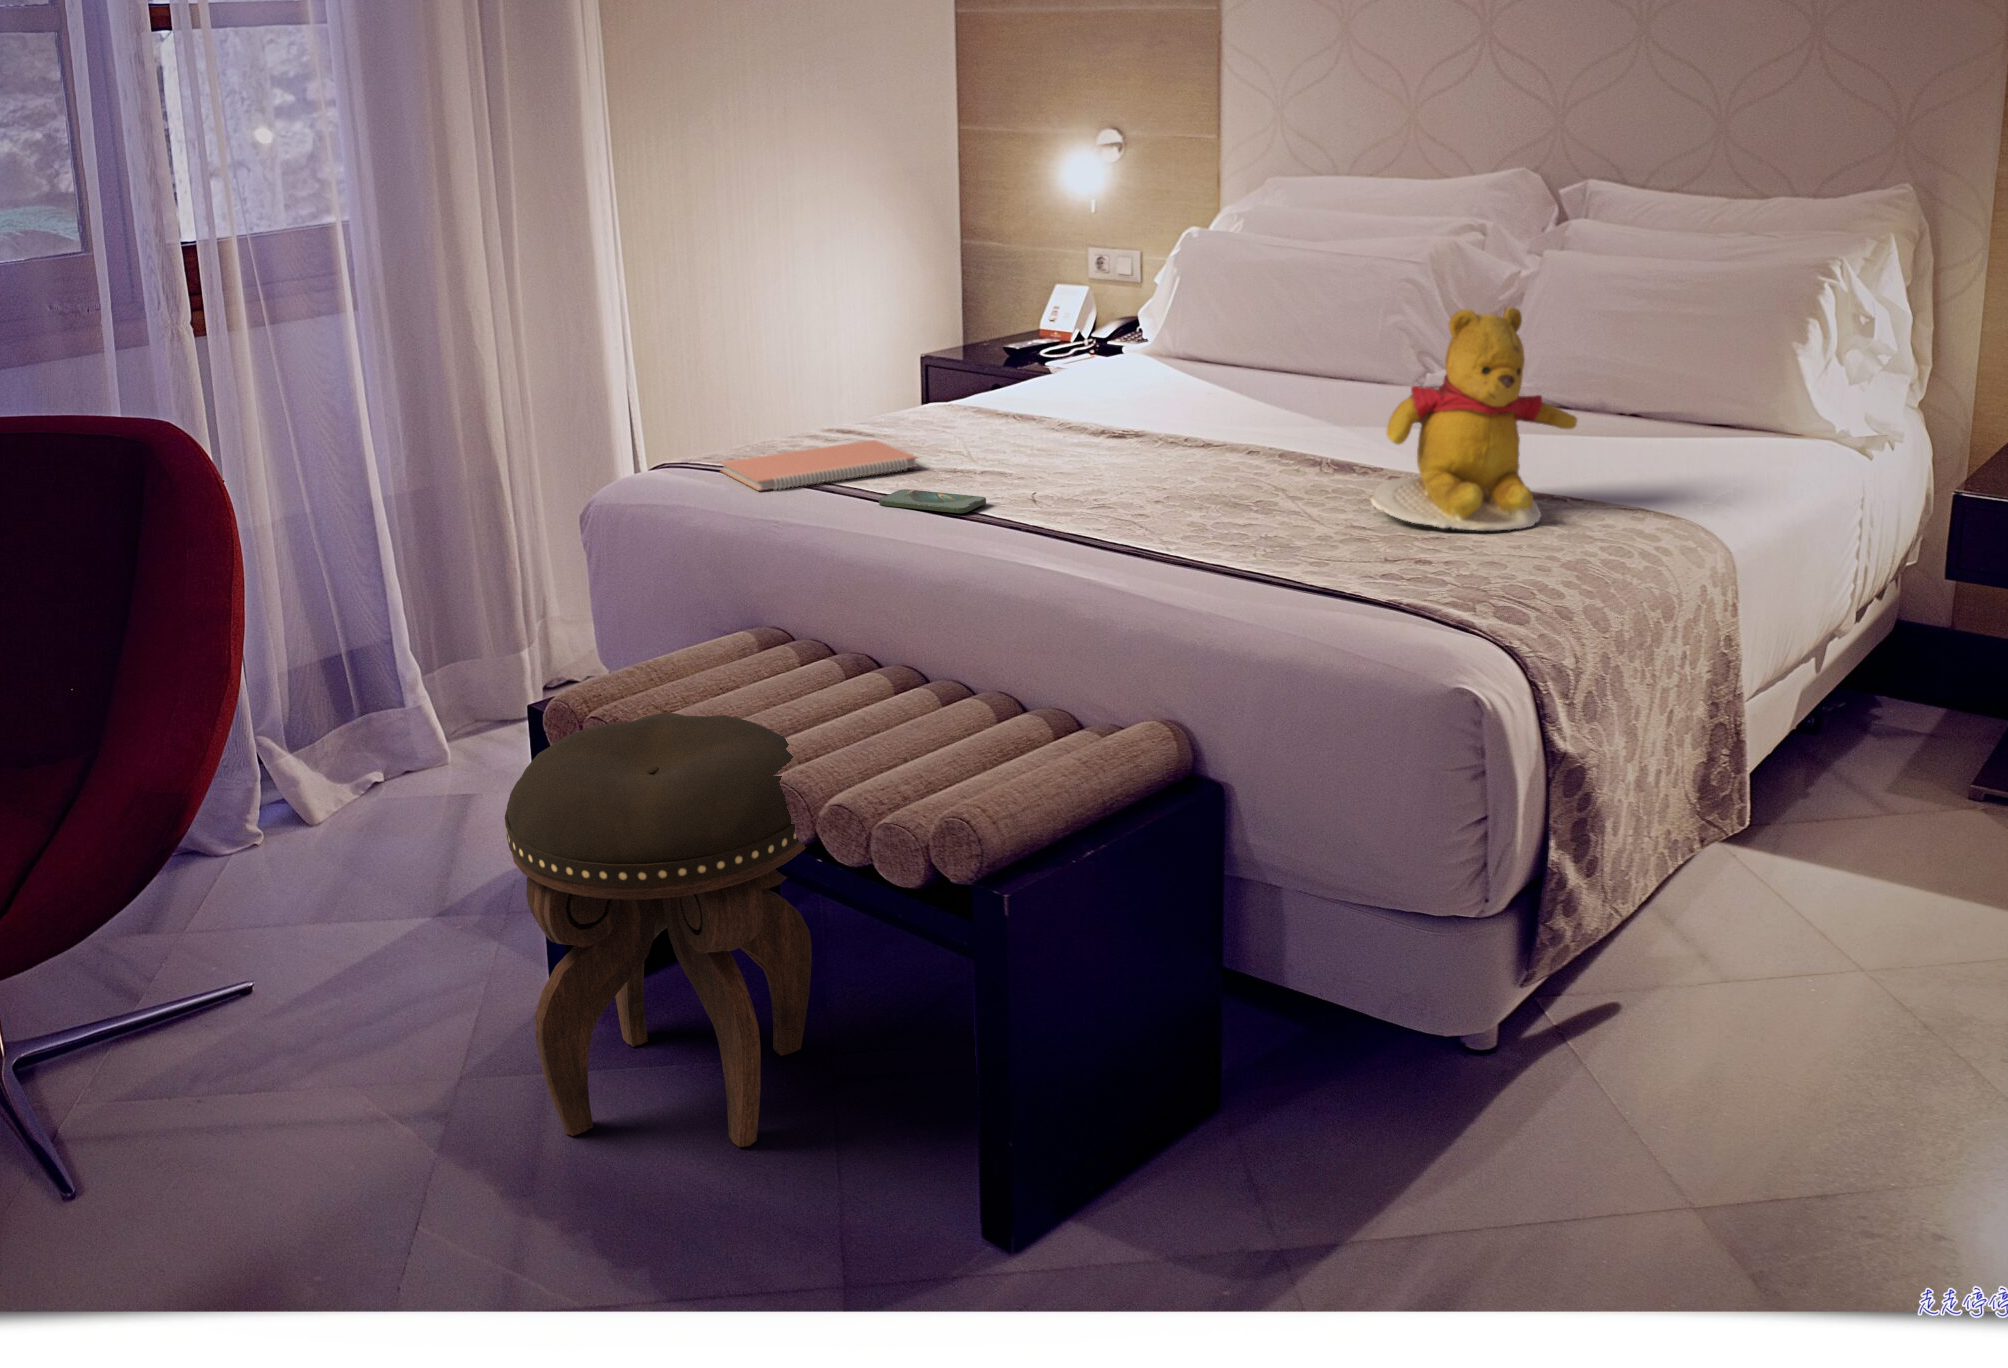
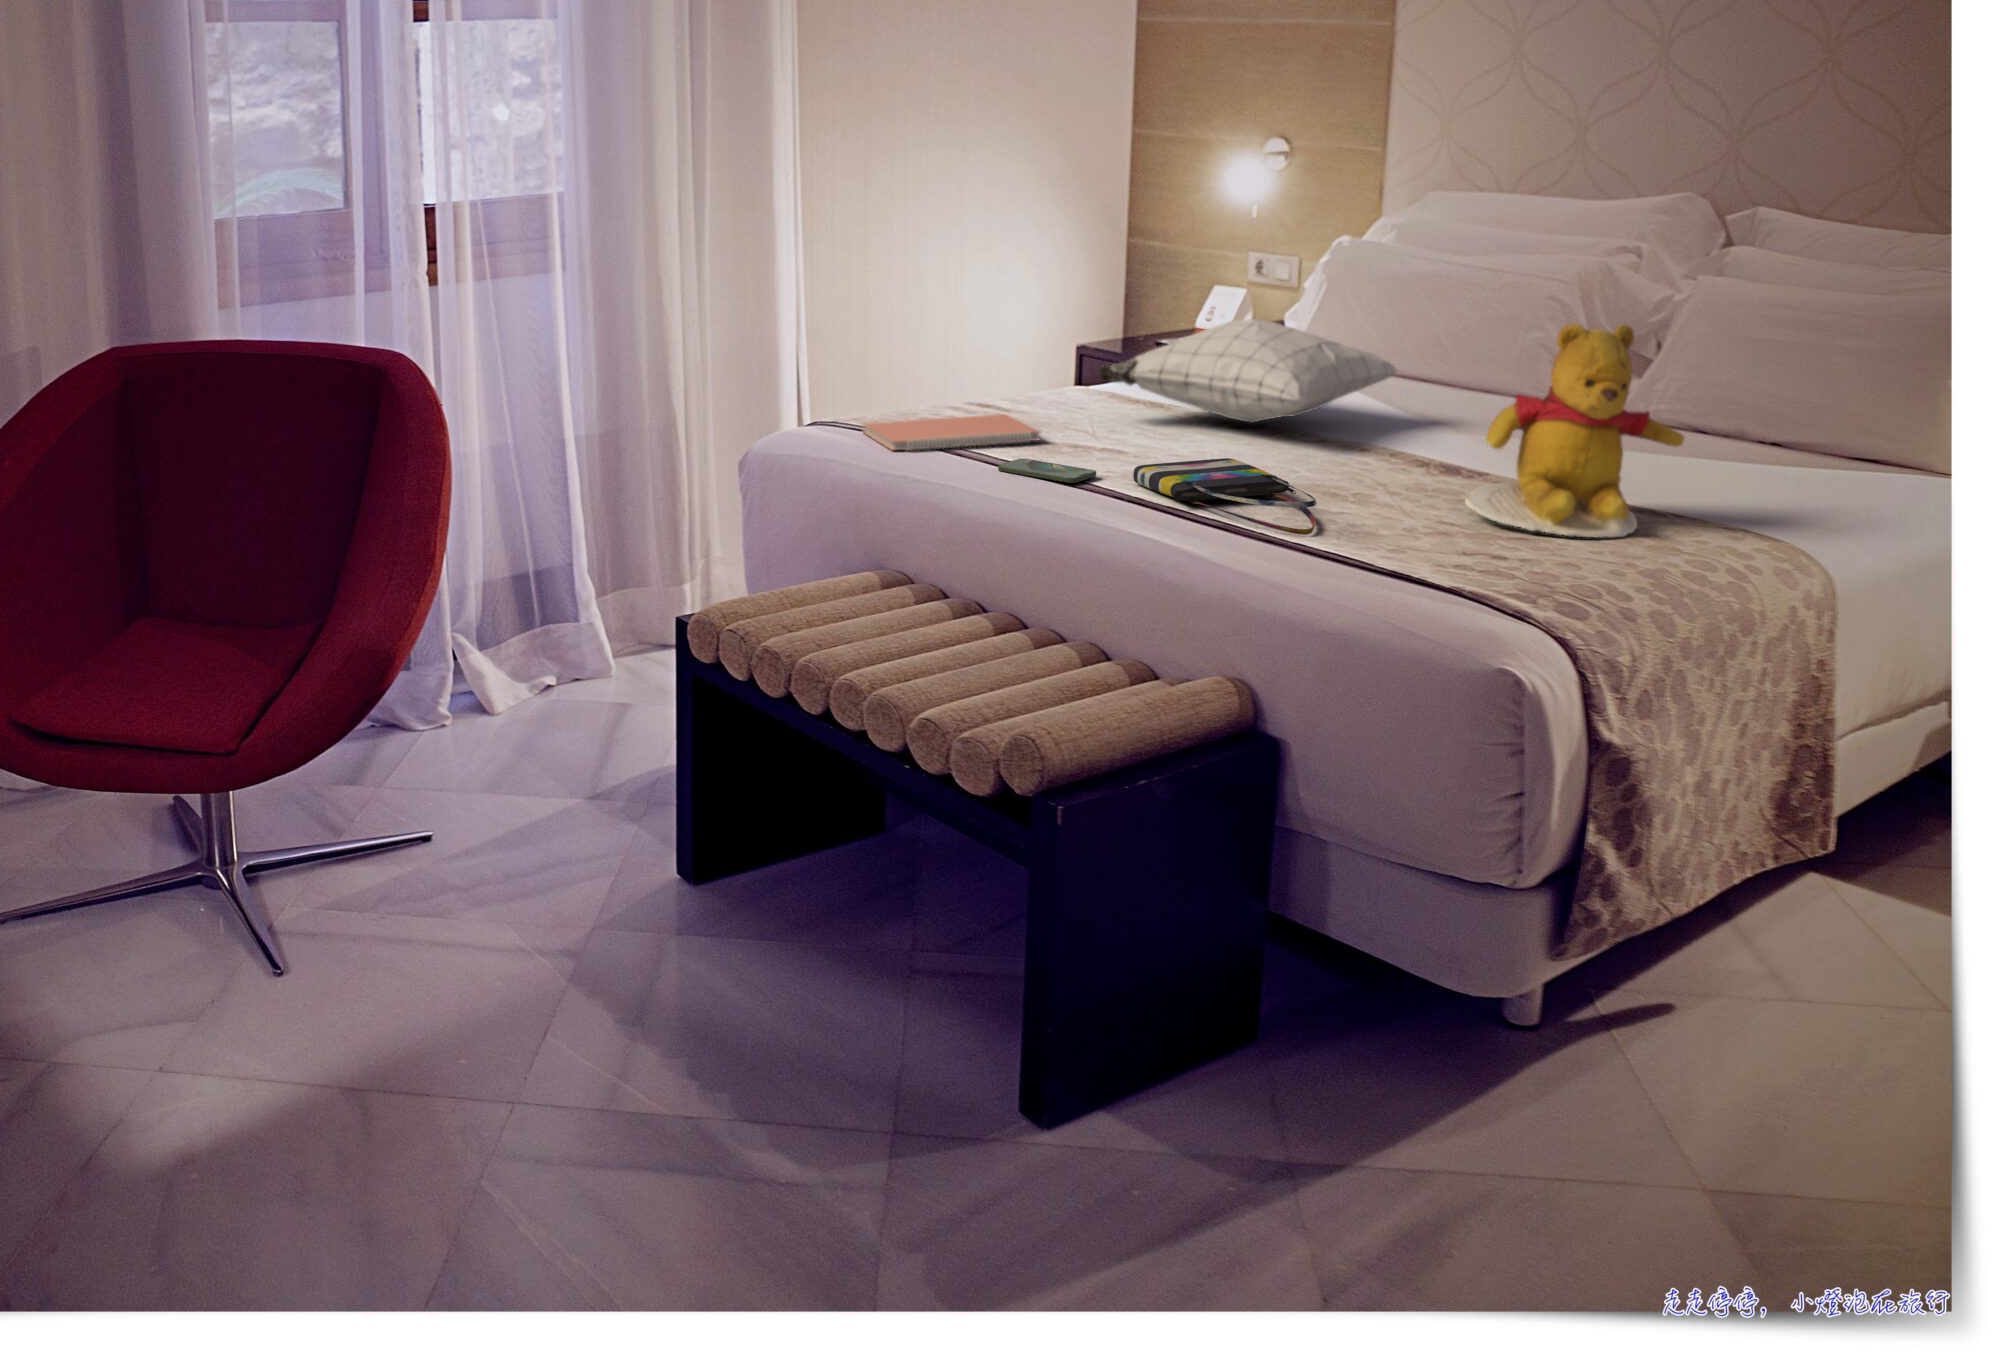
pillow: none [967,321,1274,431] -> present [1098,319,1397,423]
tote bag: none [1026,473,1229,553] -> present [1133,458,1317,535]
footstool: present [505,713,812,1147] -> none [644,631,913,1008]

